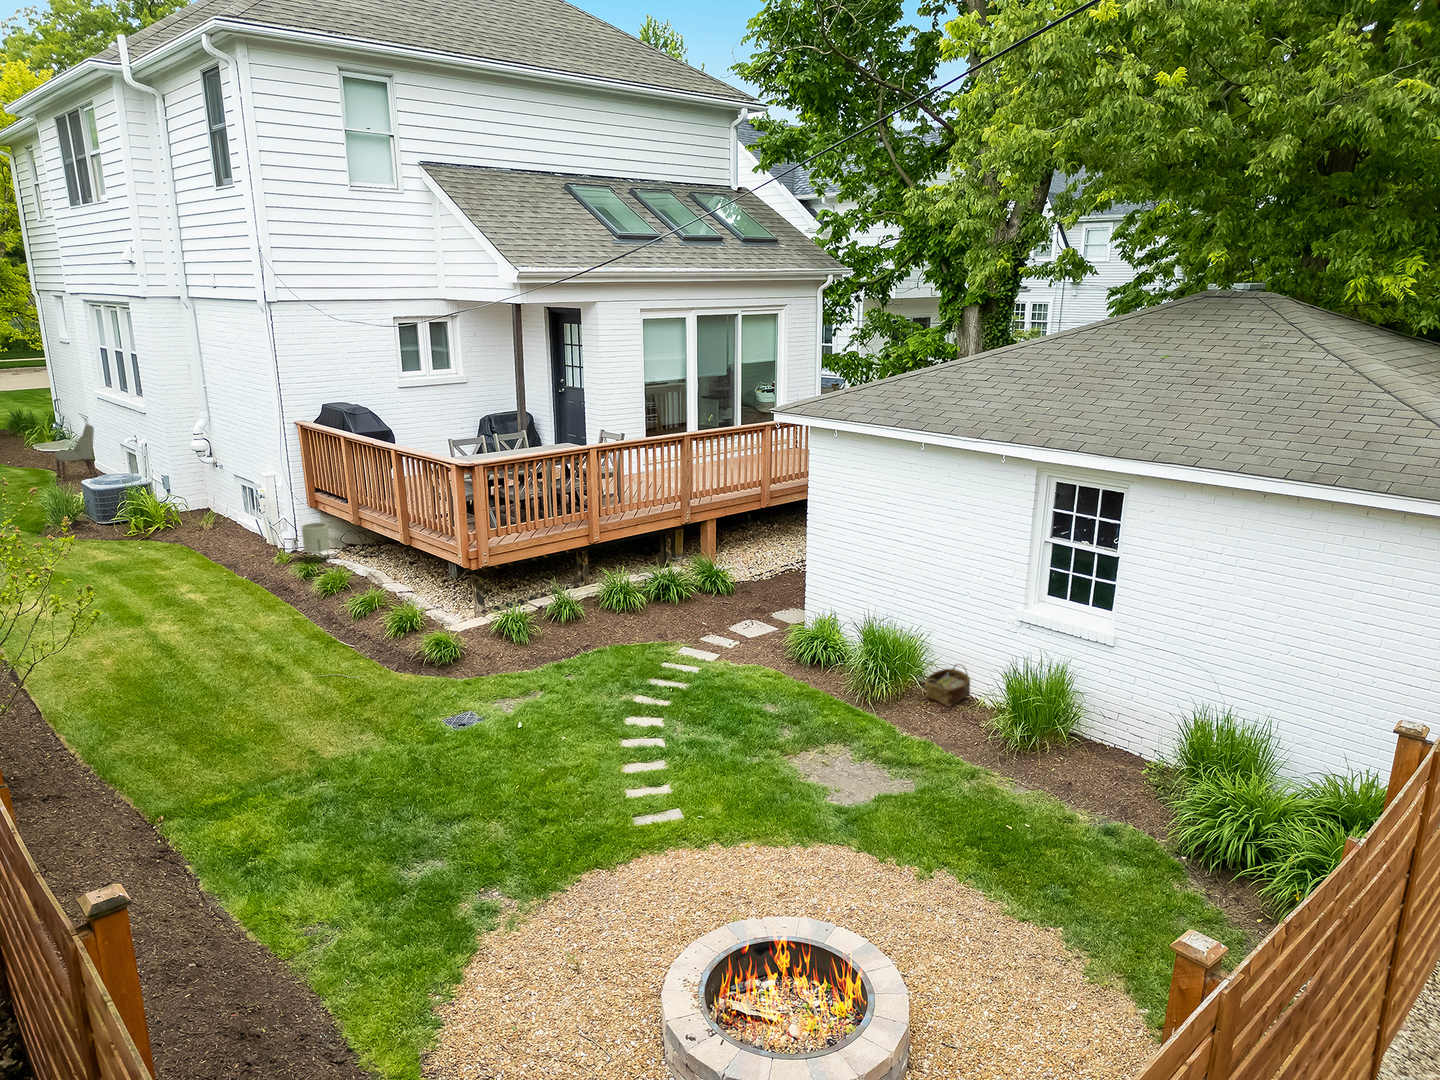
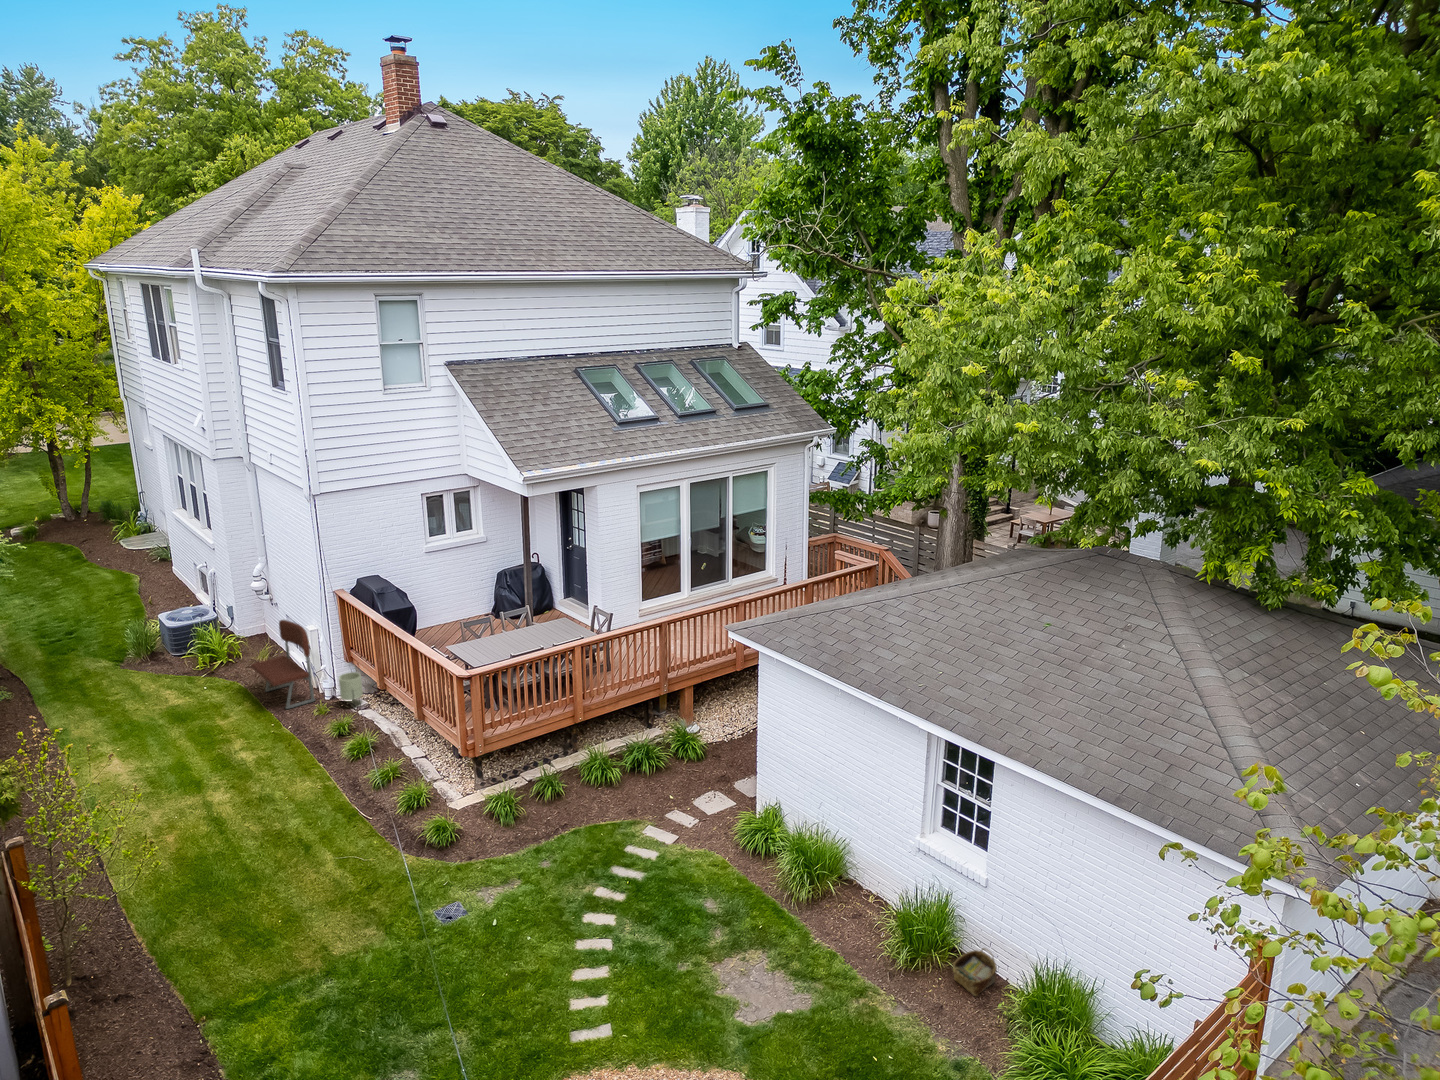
chair: present [54,425,97,480] -> none [138,539,174,590]
bench: none [195,468,274,565] -> present [251,620,315,709]
woven basket: present [925,664,970,706] -> present [953,948,997,996]

